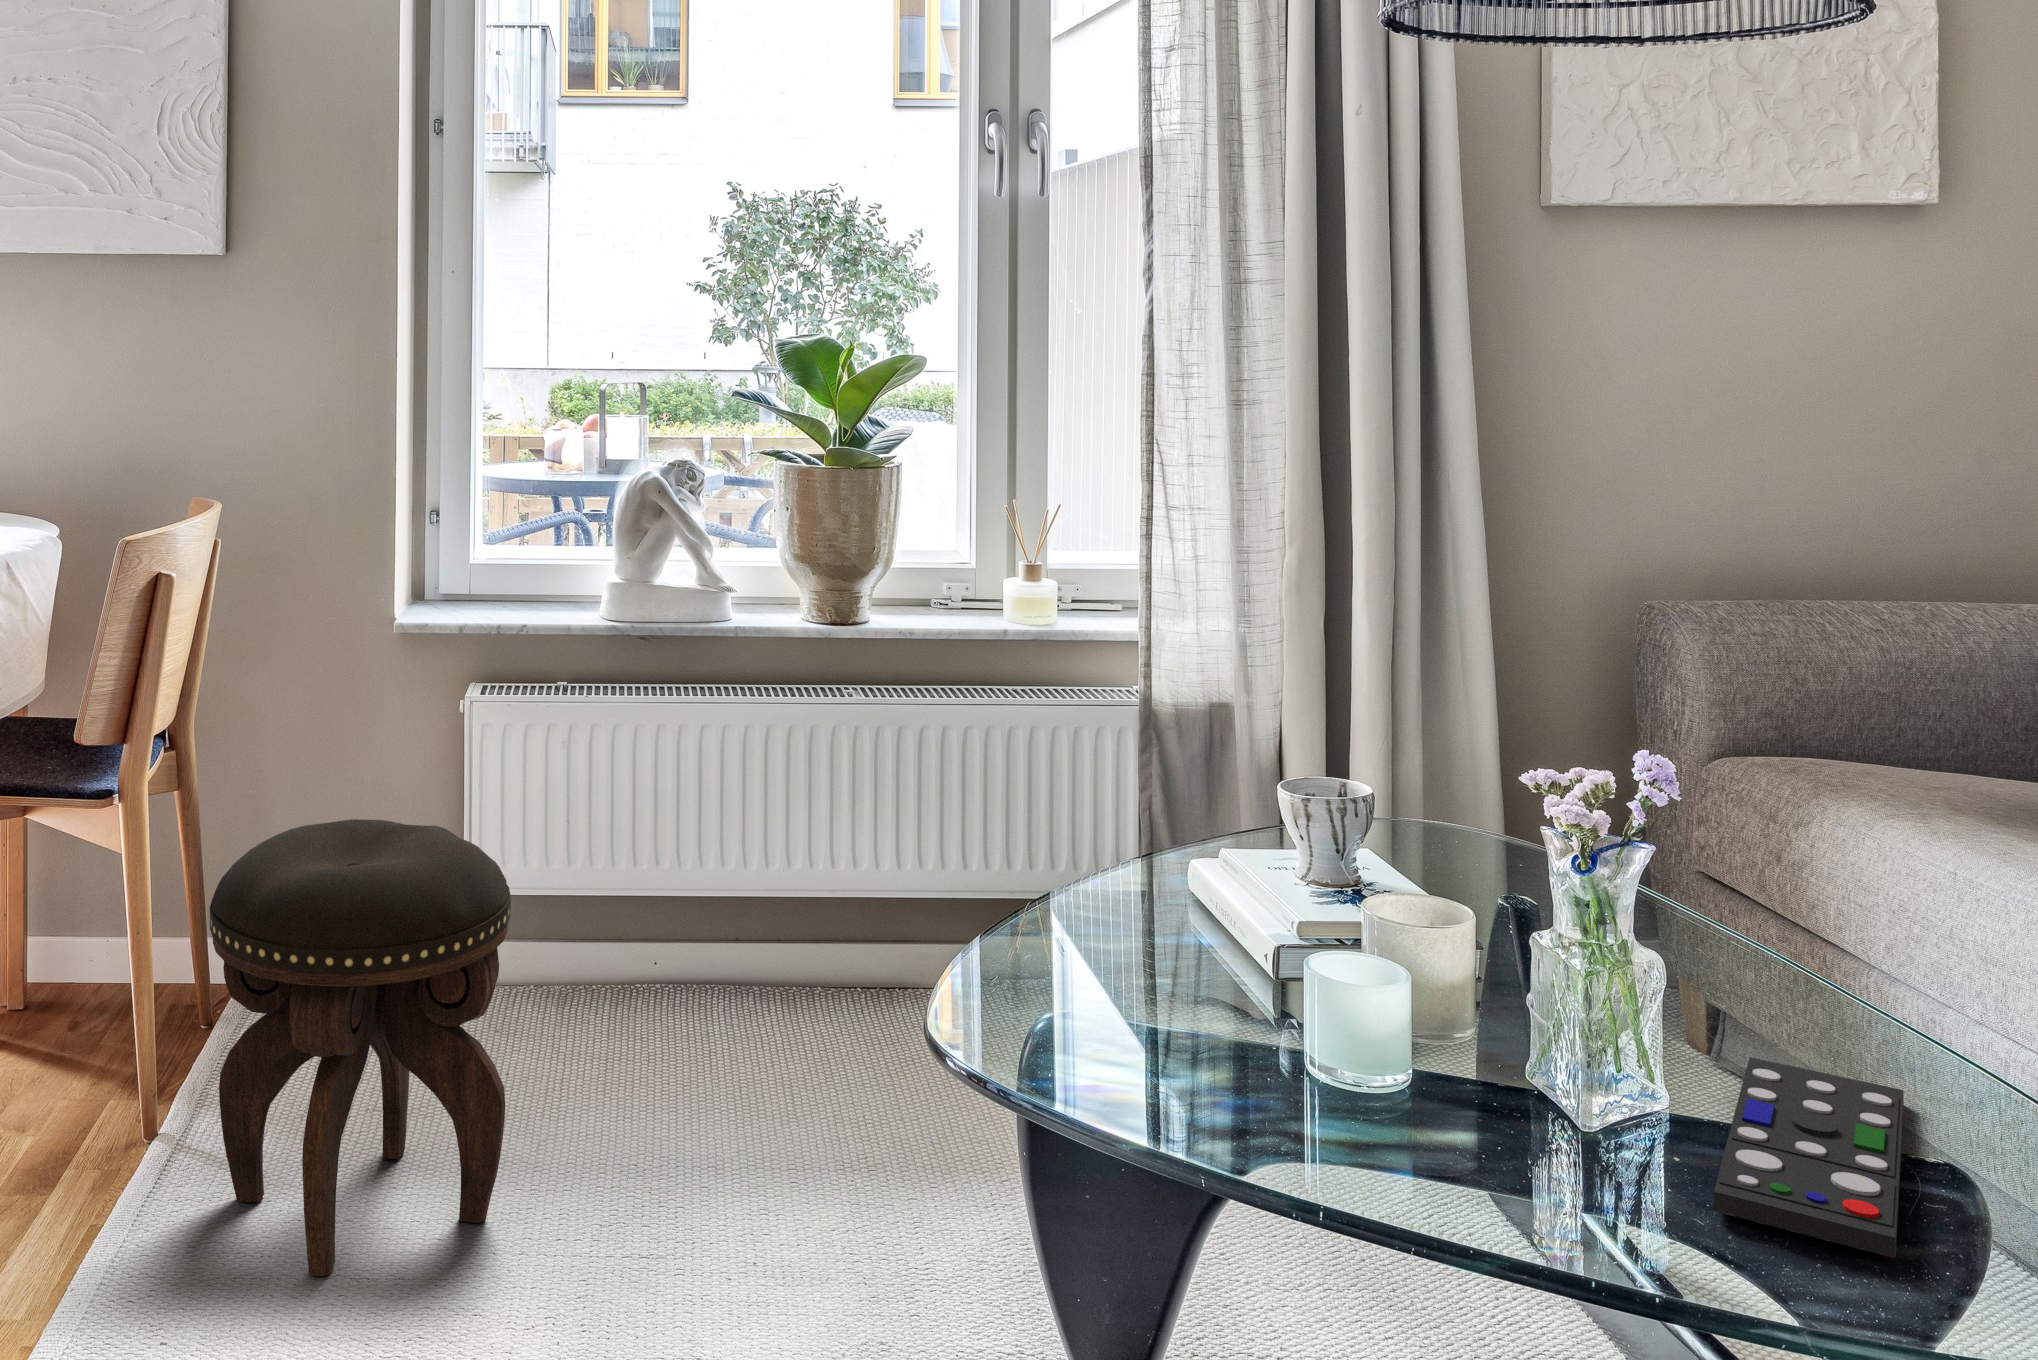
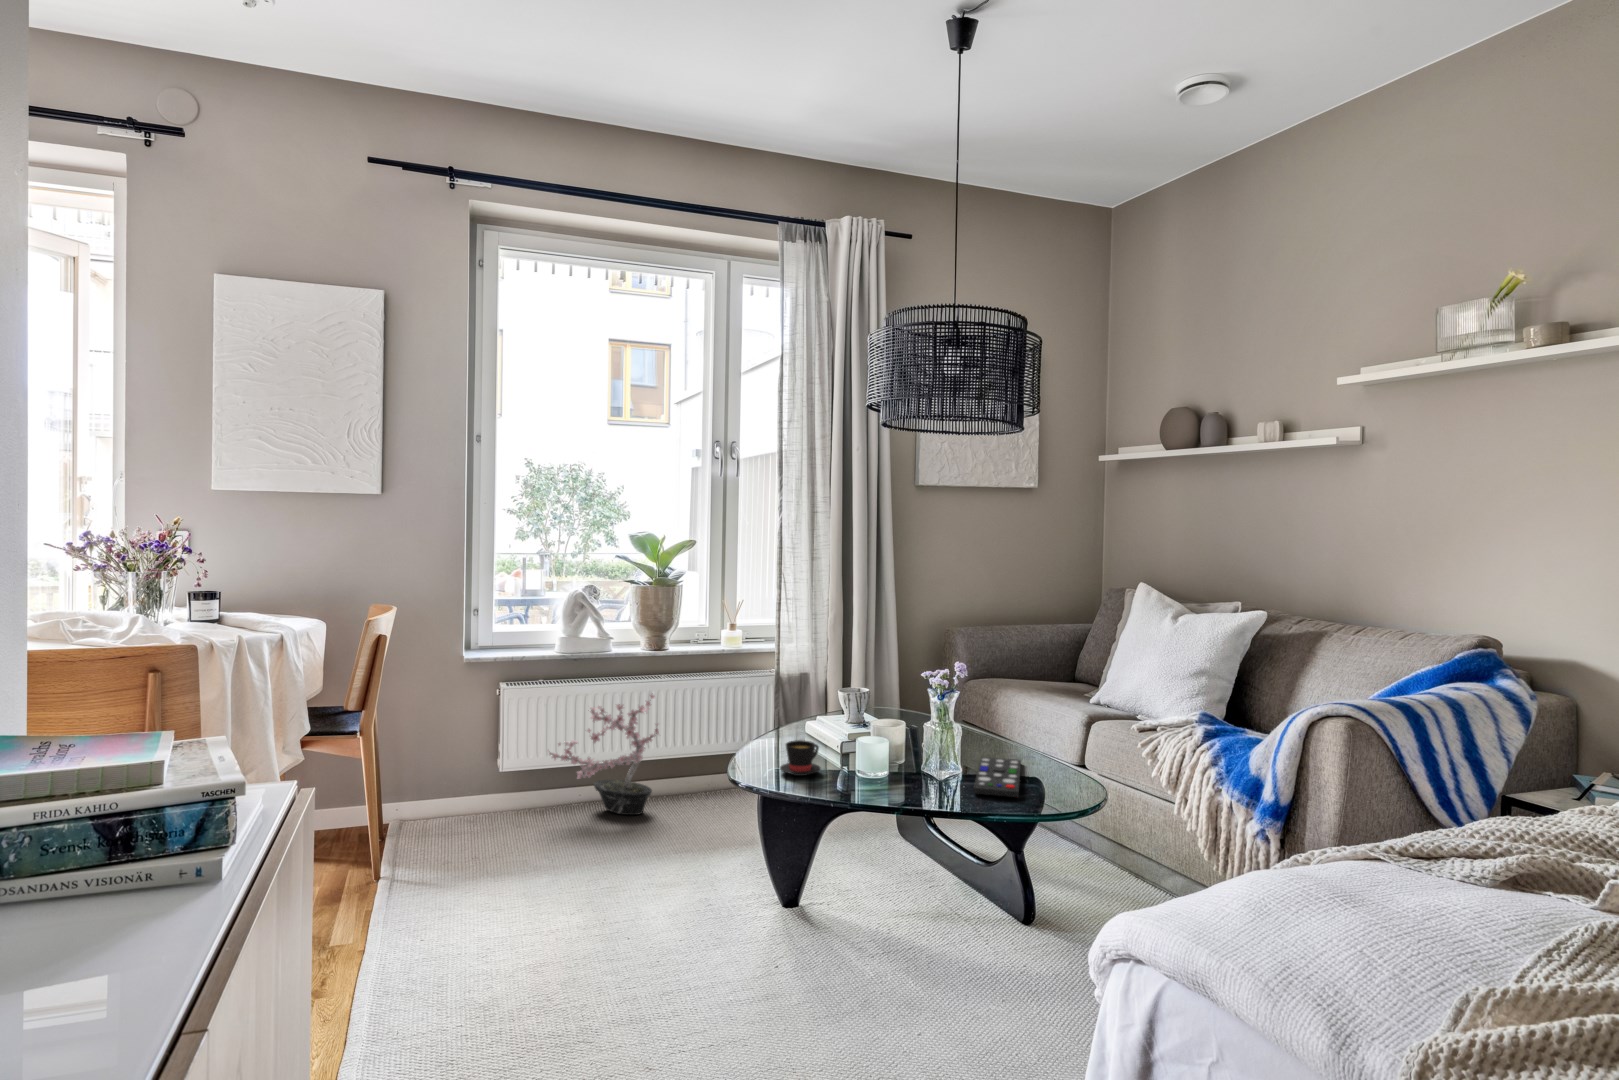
potted plant: none [554,723,836,1037] -> present [548,694,659,815]
footstool: present [210,819,511,1277] -> none [417,735,549,915]
teacup: none [1065,942,1191,1056] -> present [780,740,820,776]

